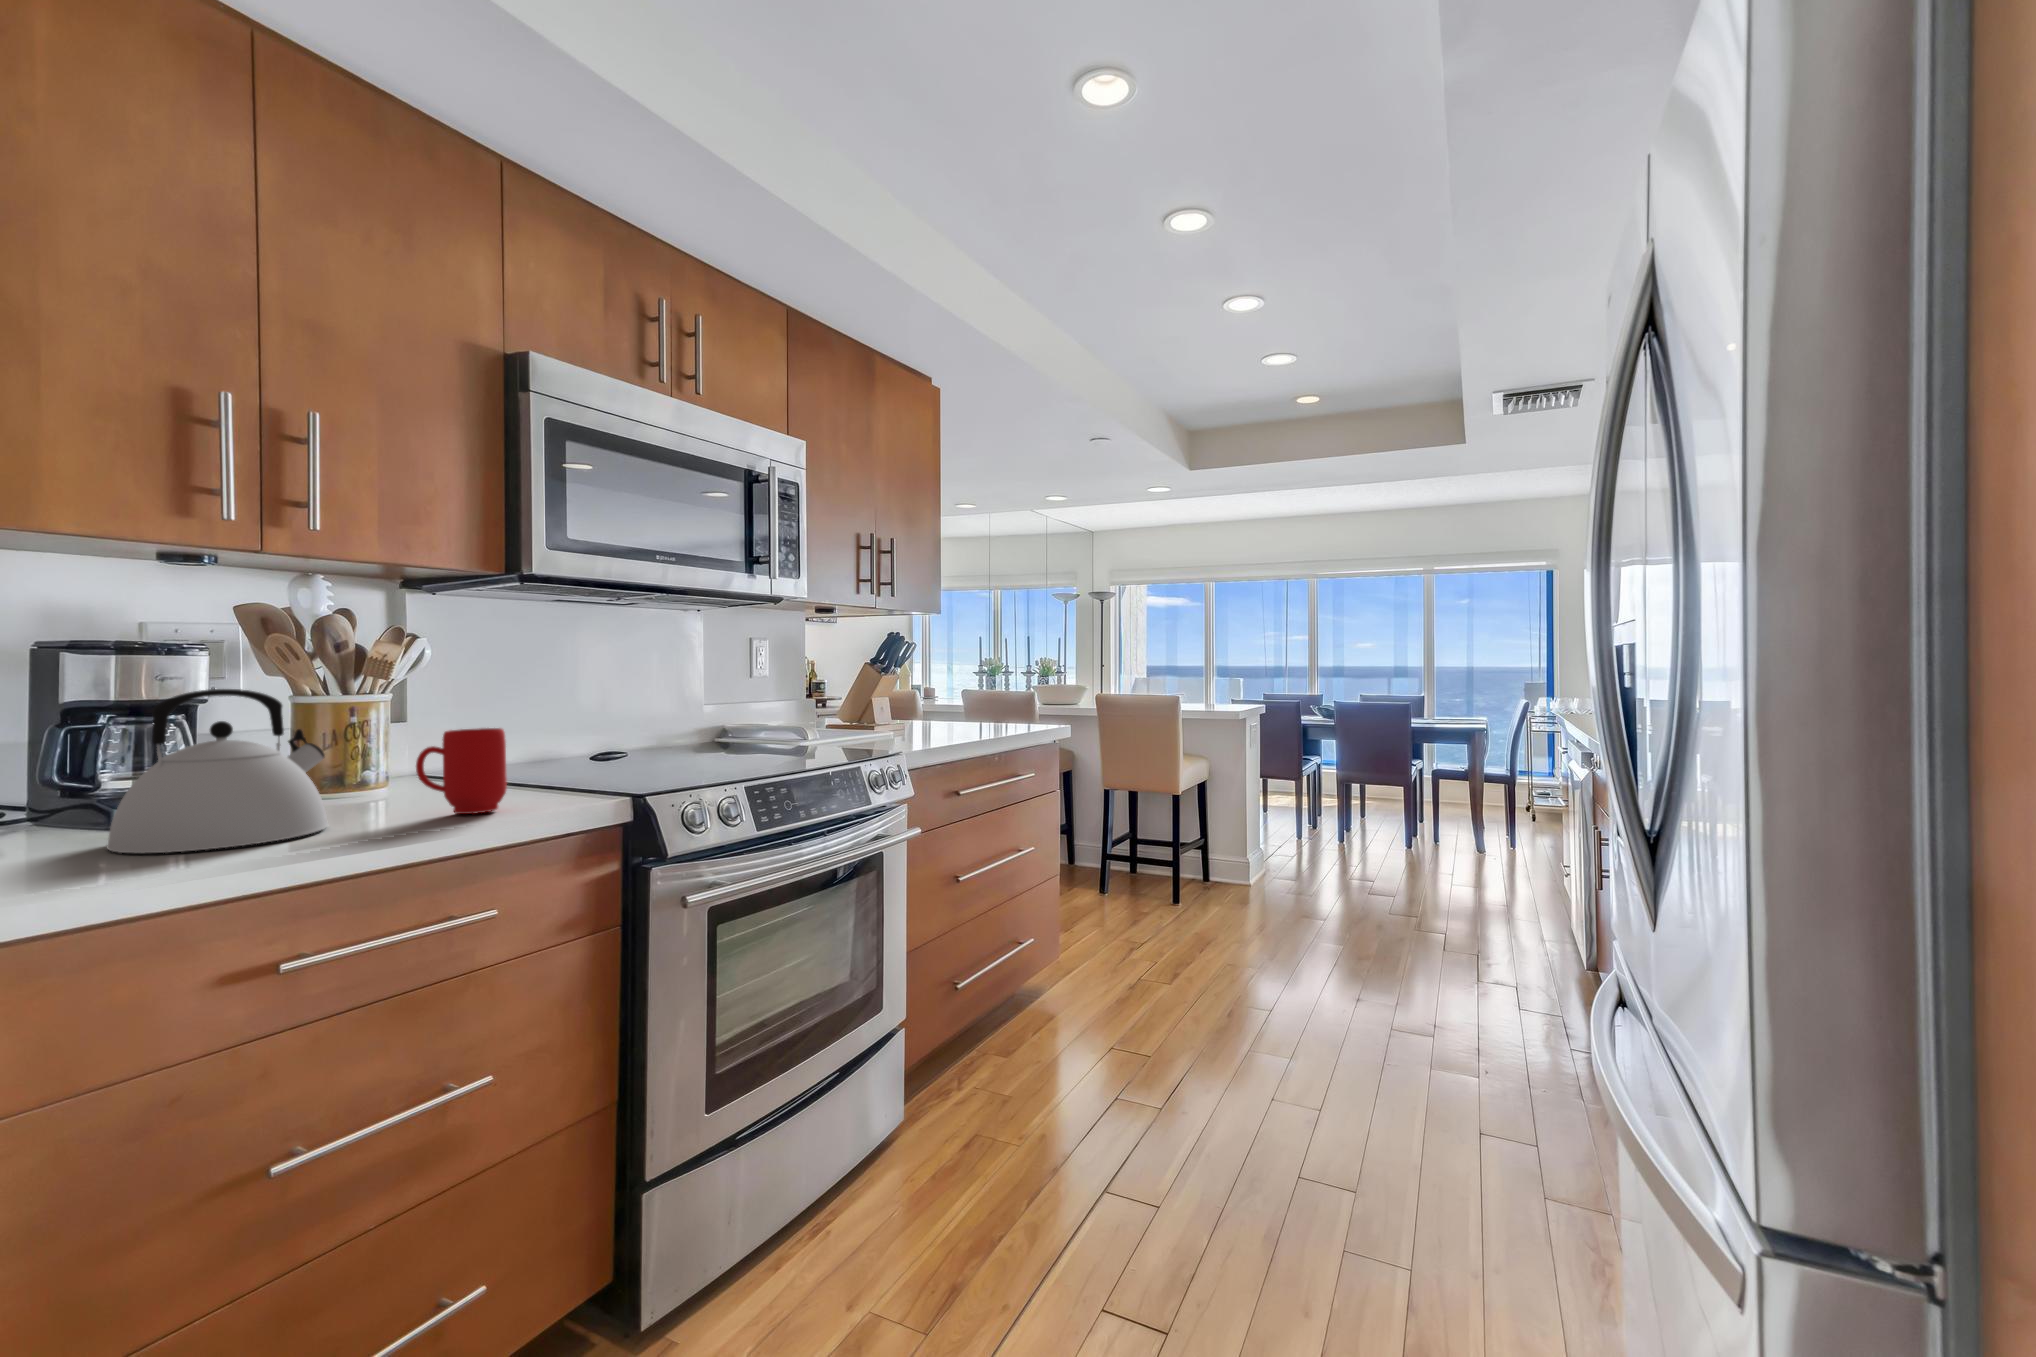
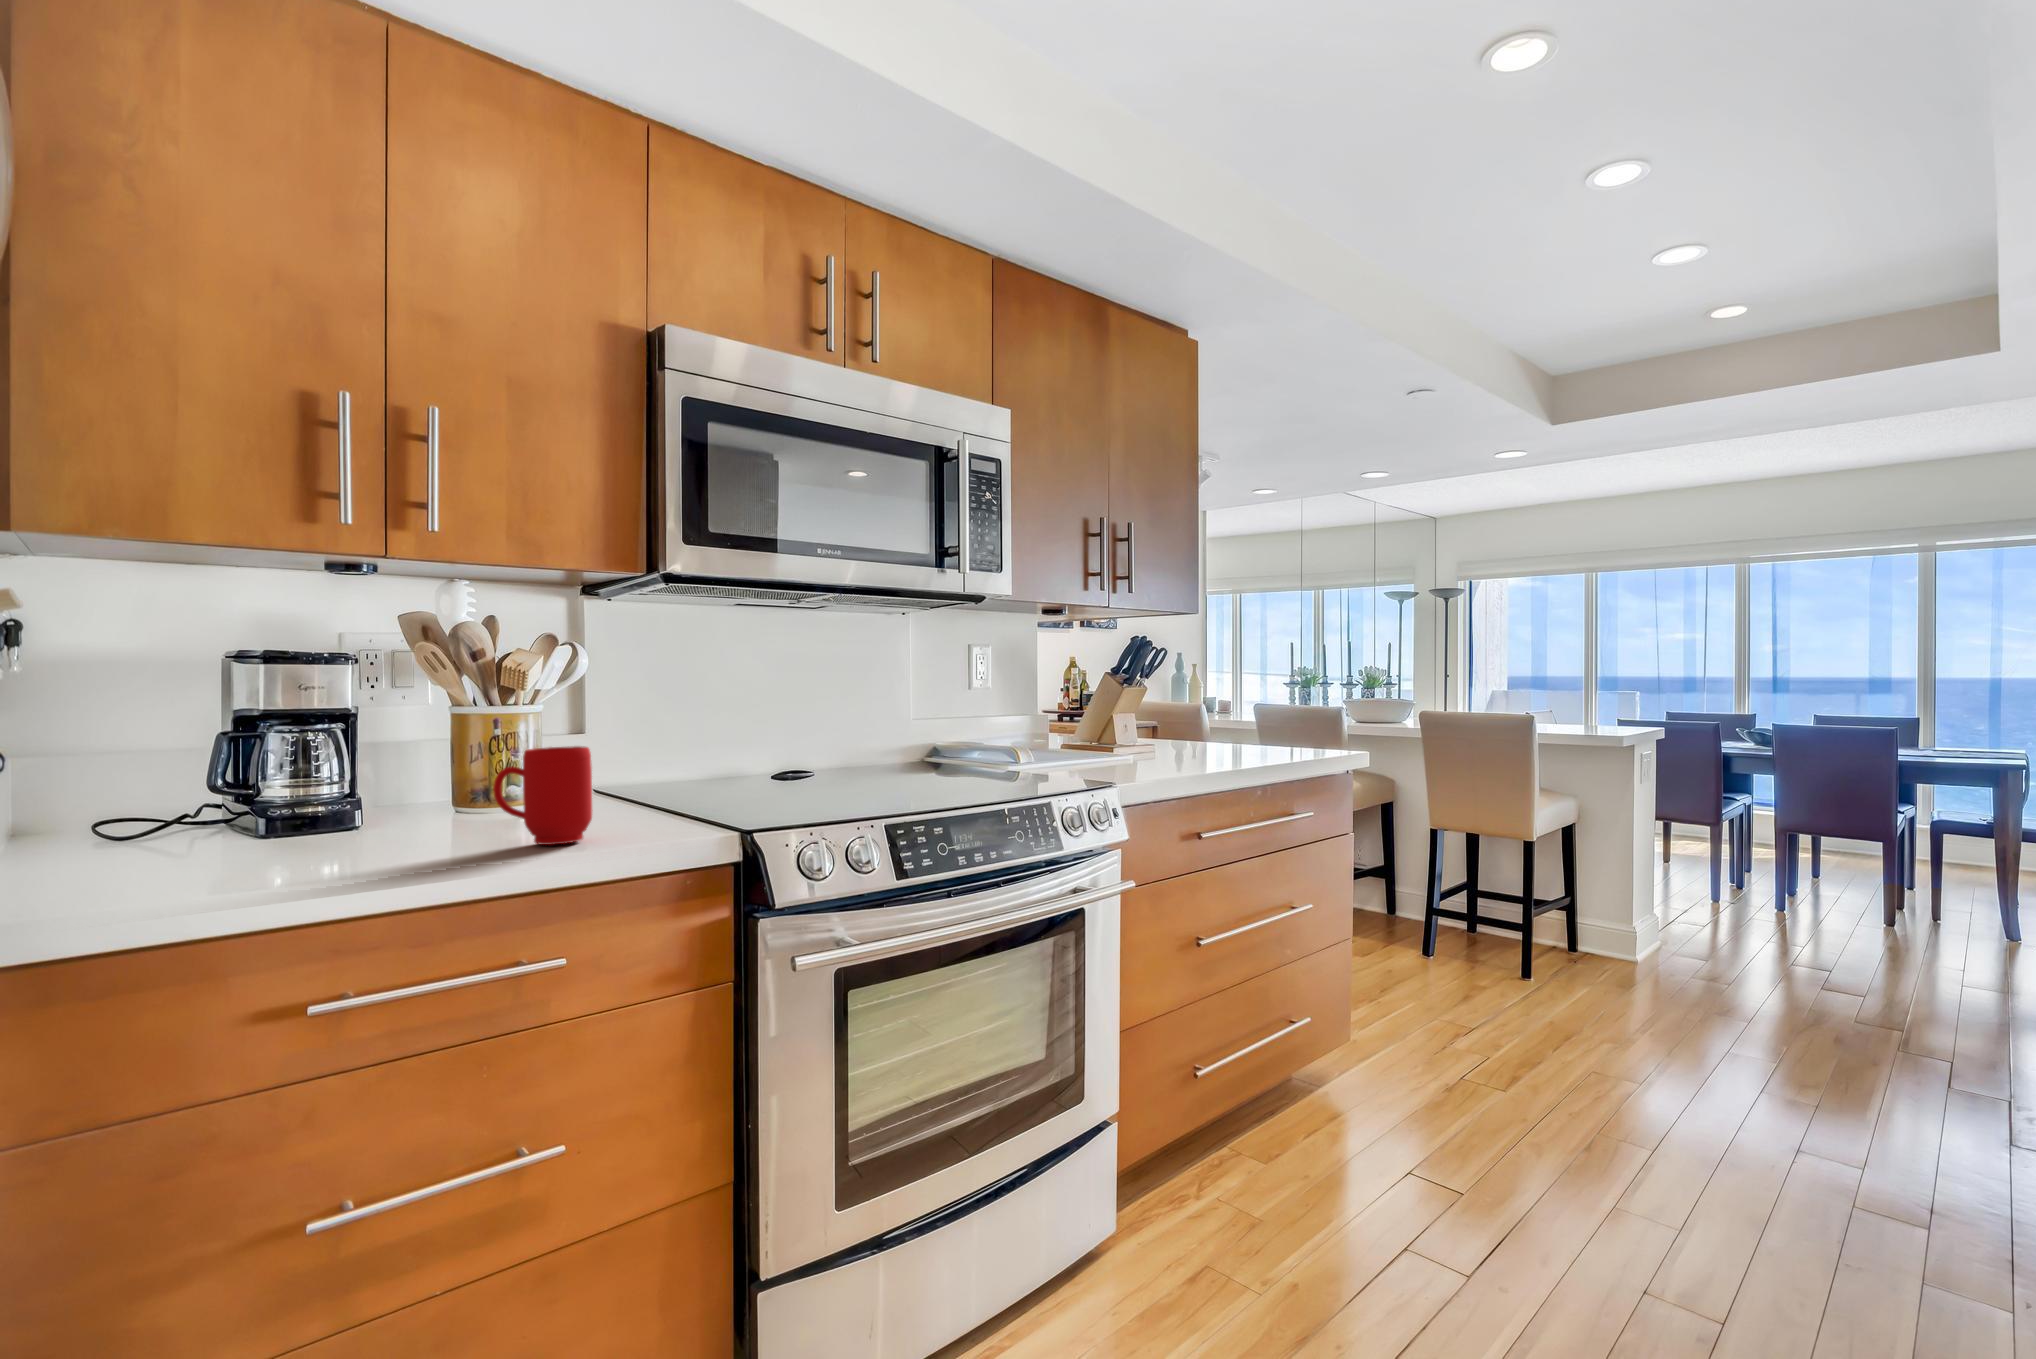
kettle: present [107,689,328,853] -> none [180,701,409,878]

